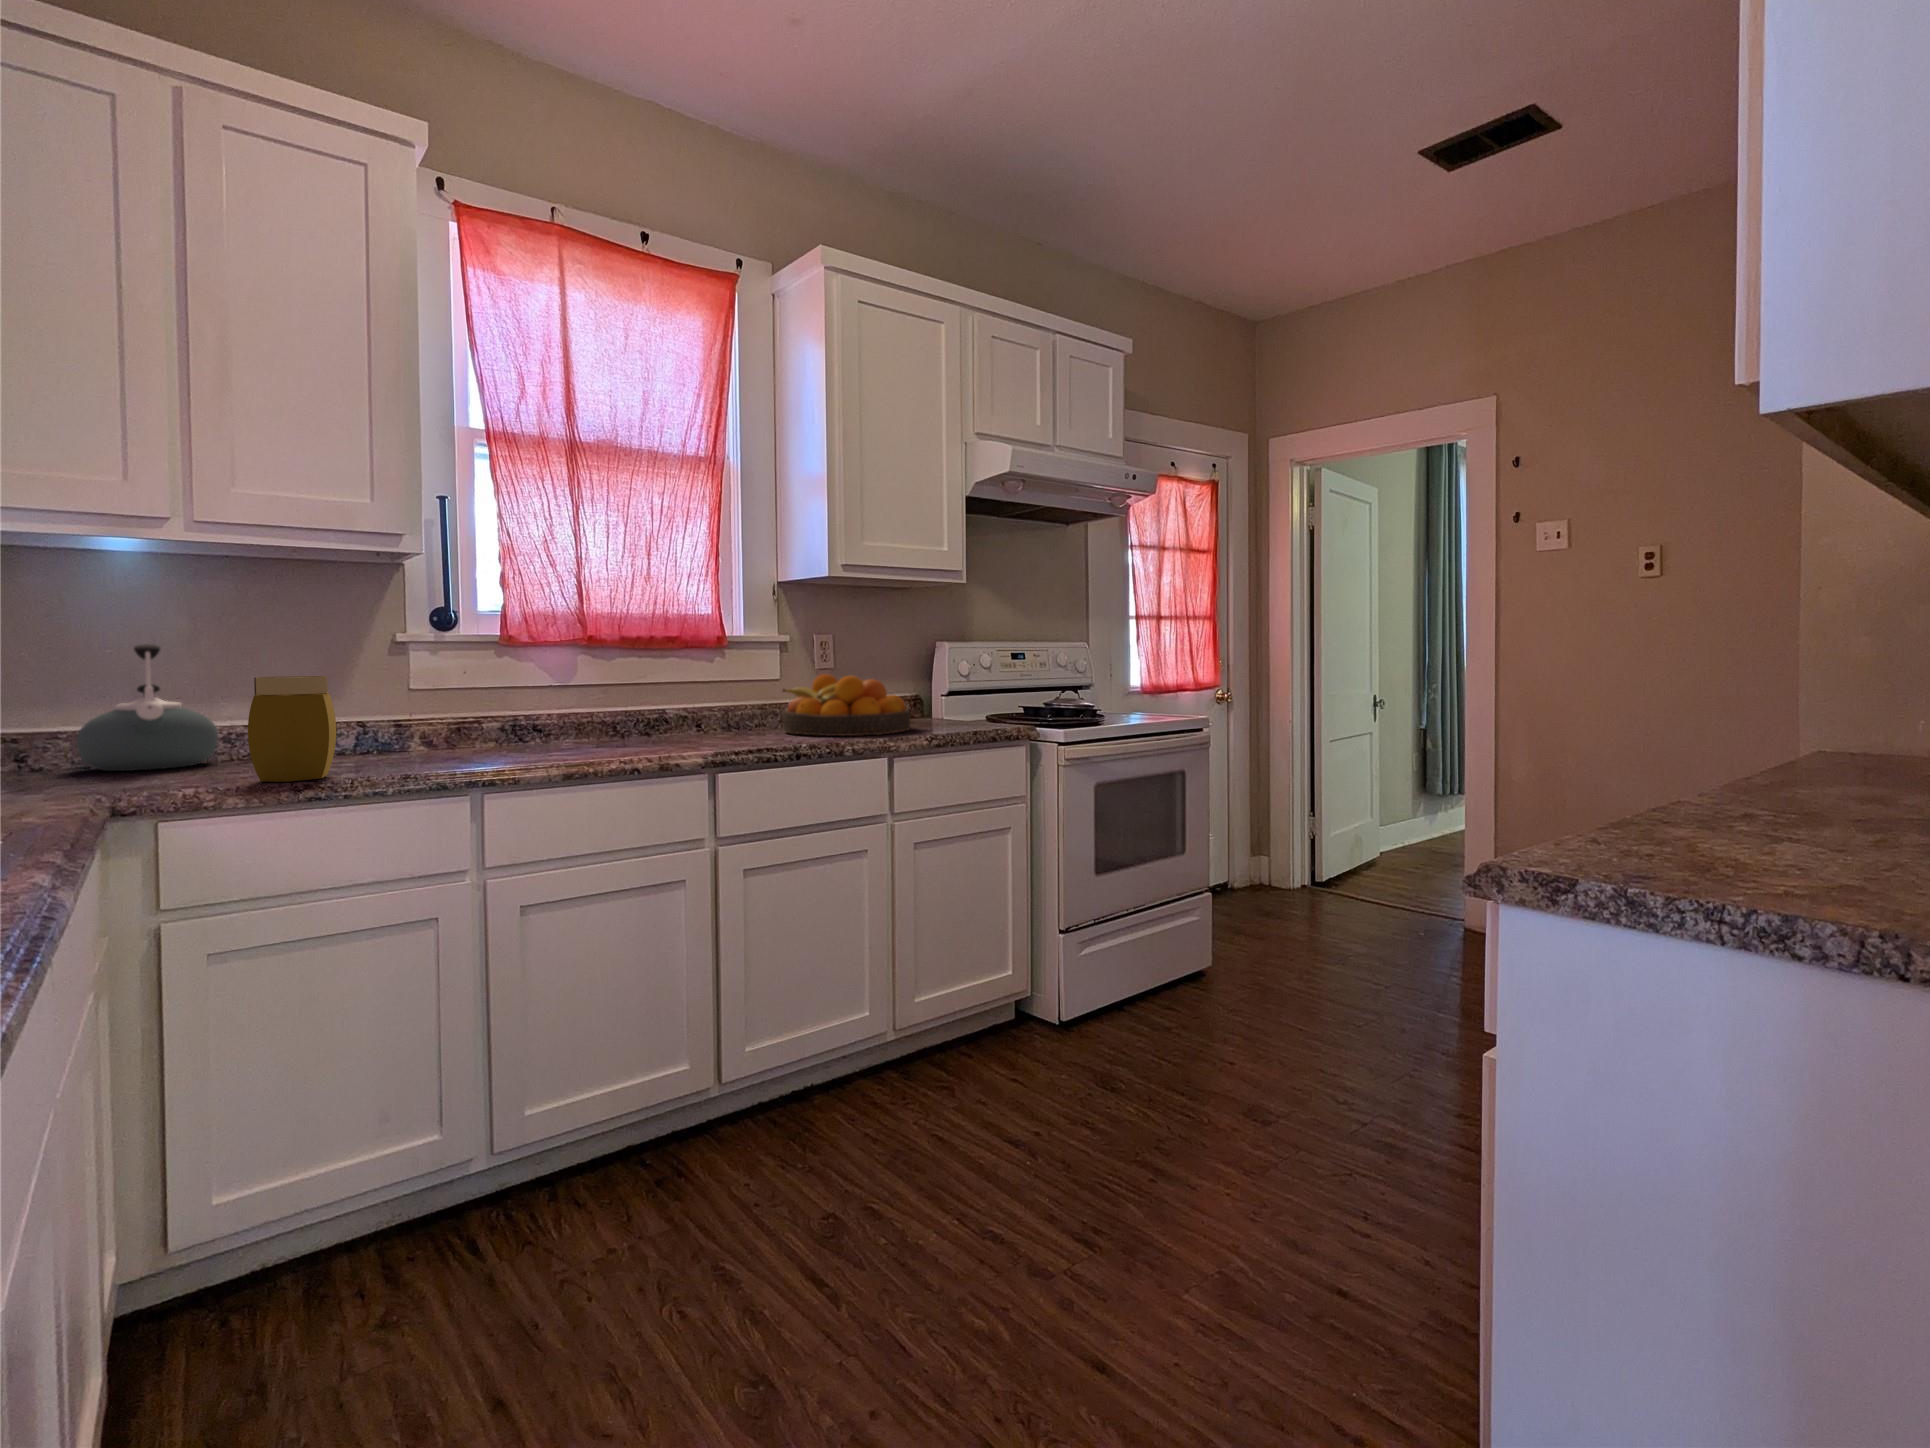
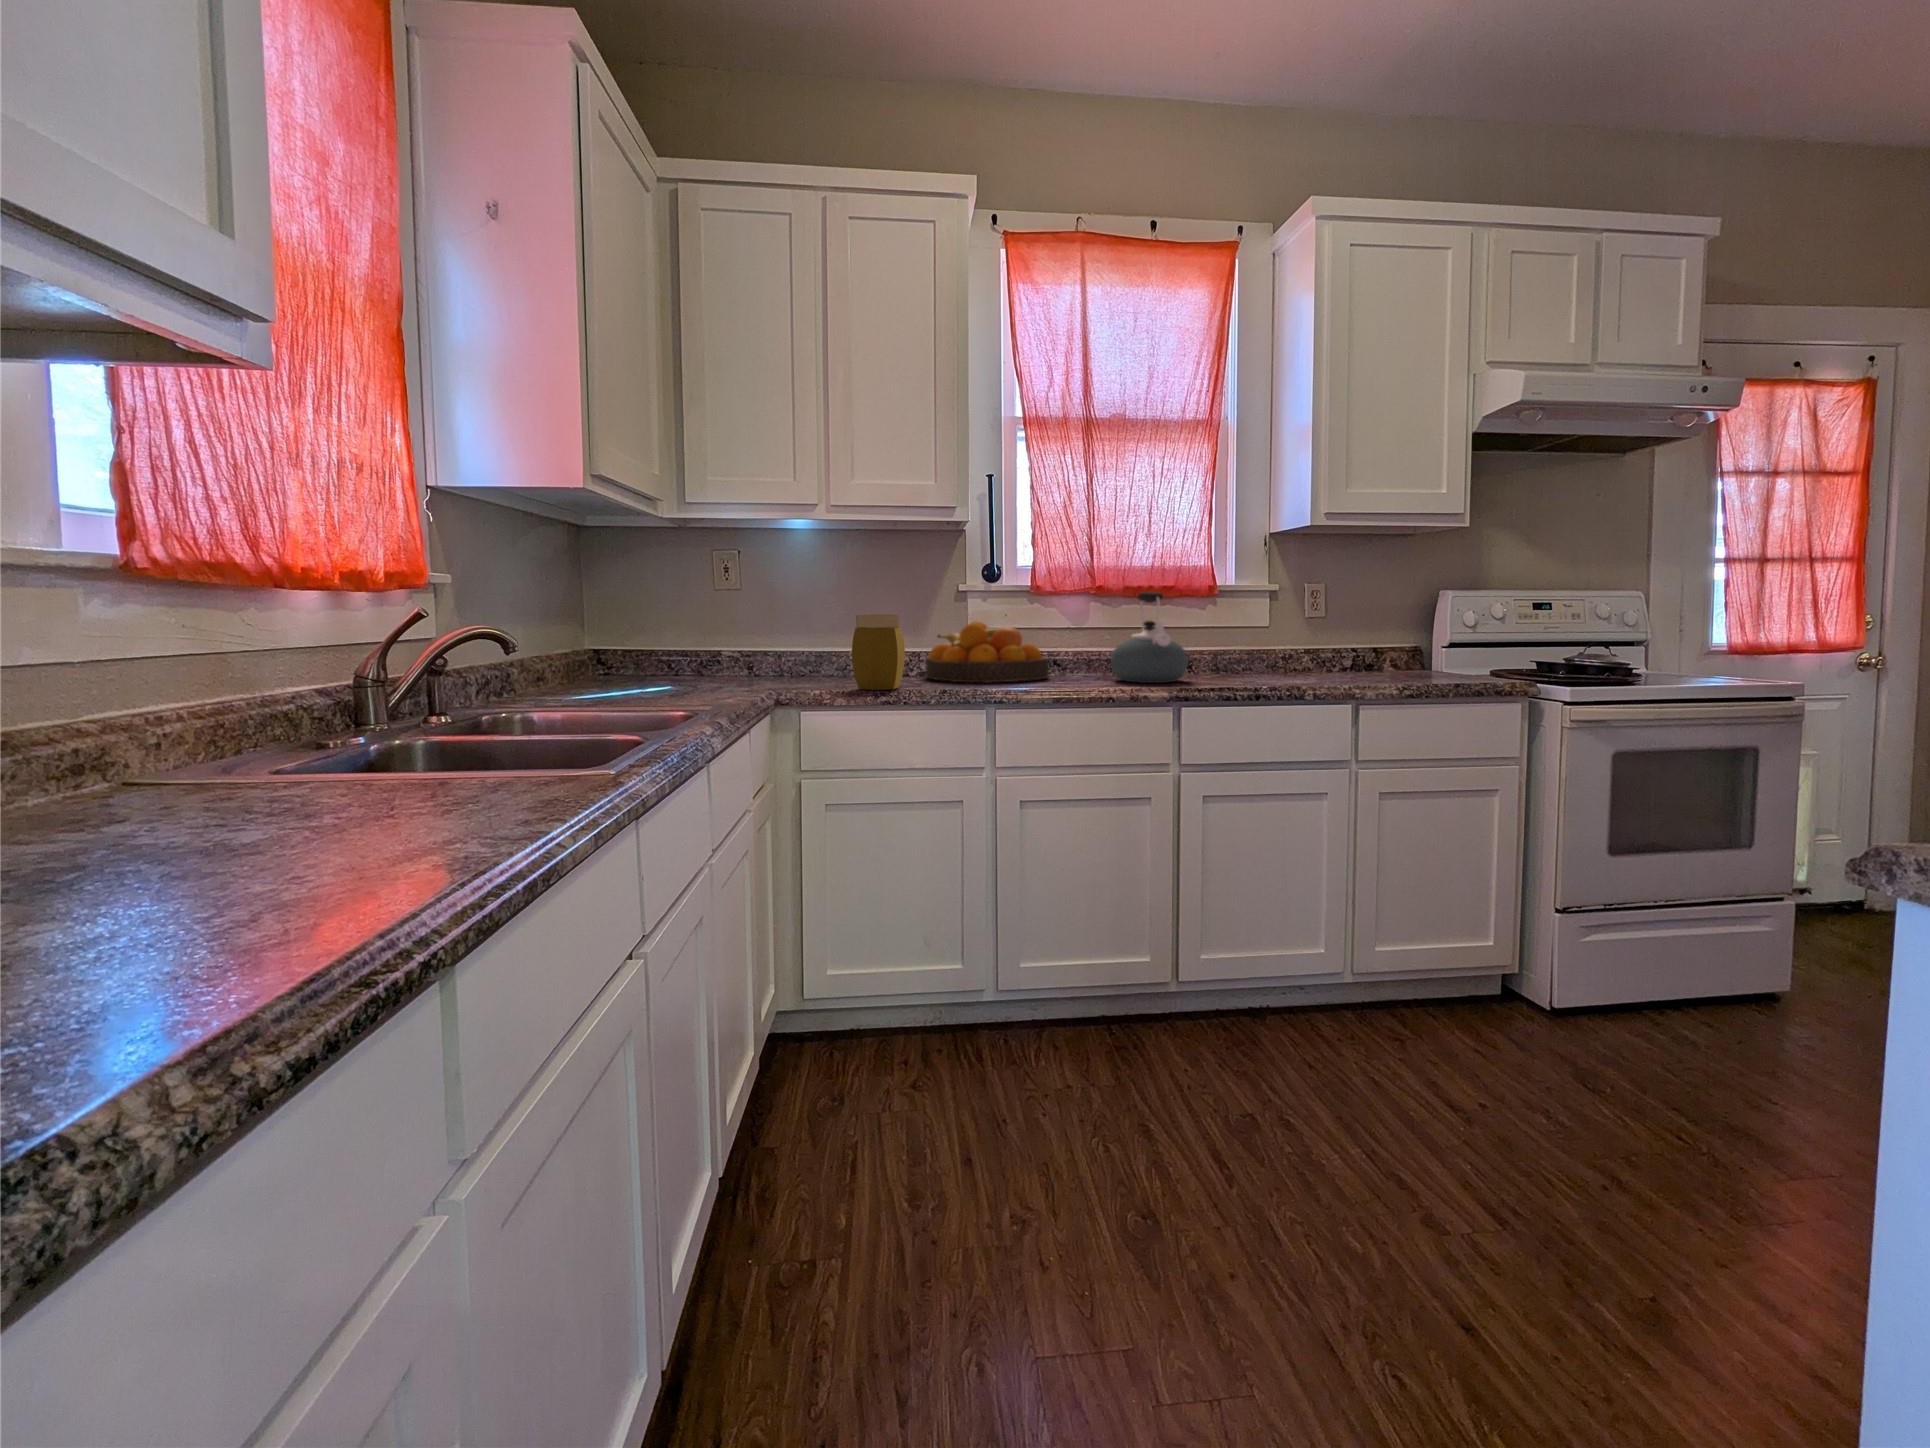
kettle: present [77,644,218,771] -> present [1111,592,1188,683]
fruit bowl: present [783,674,911,736] -> present [925,621,1048,683]

